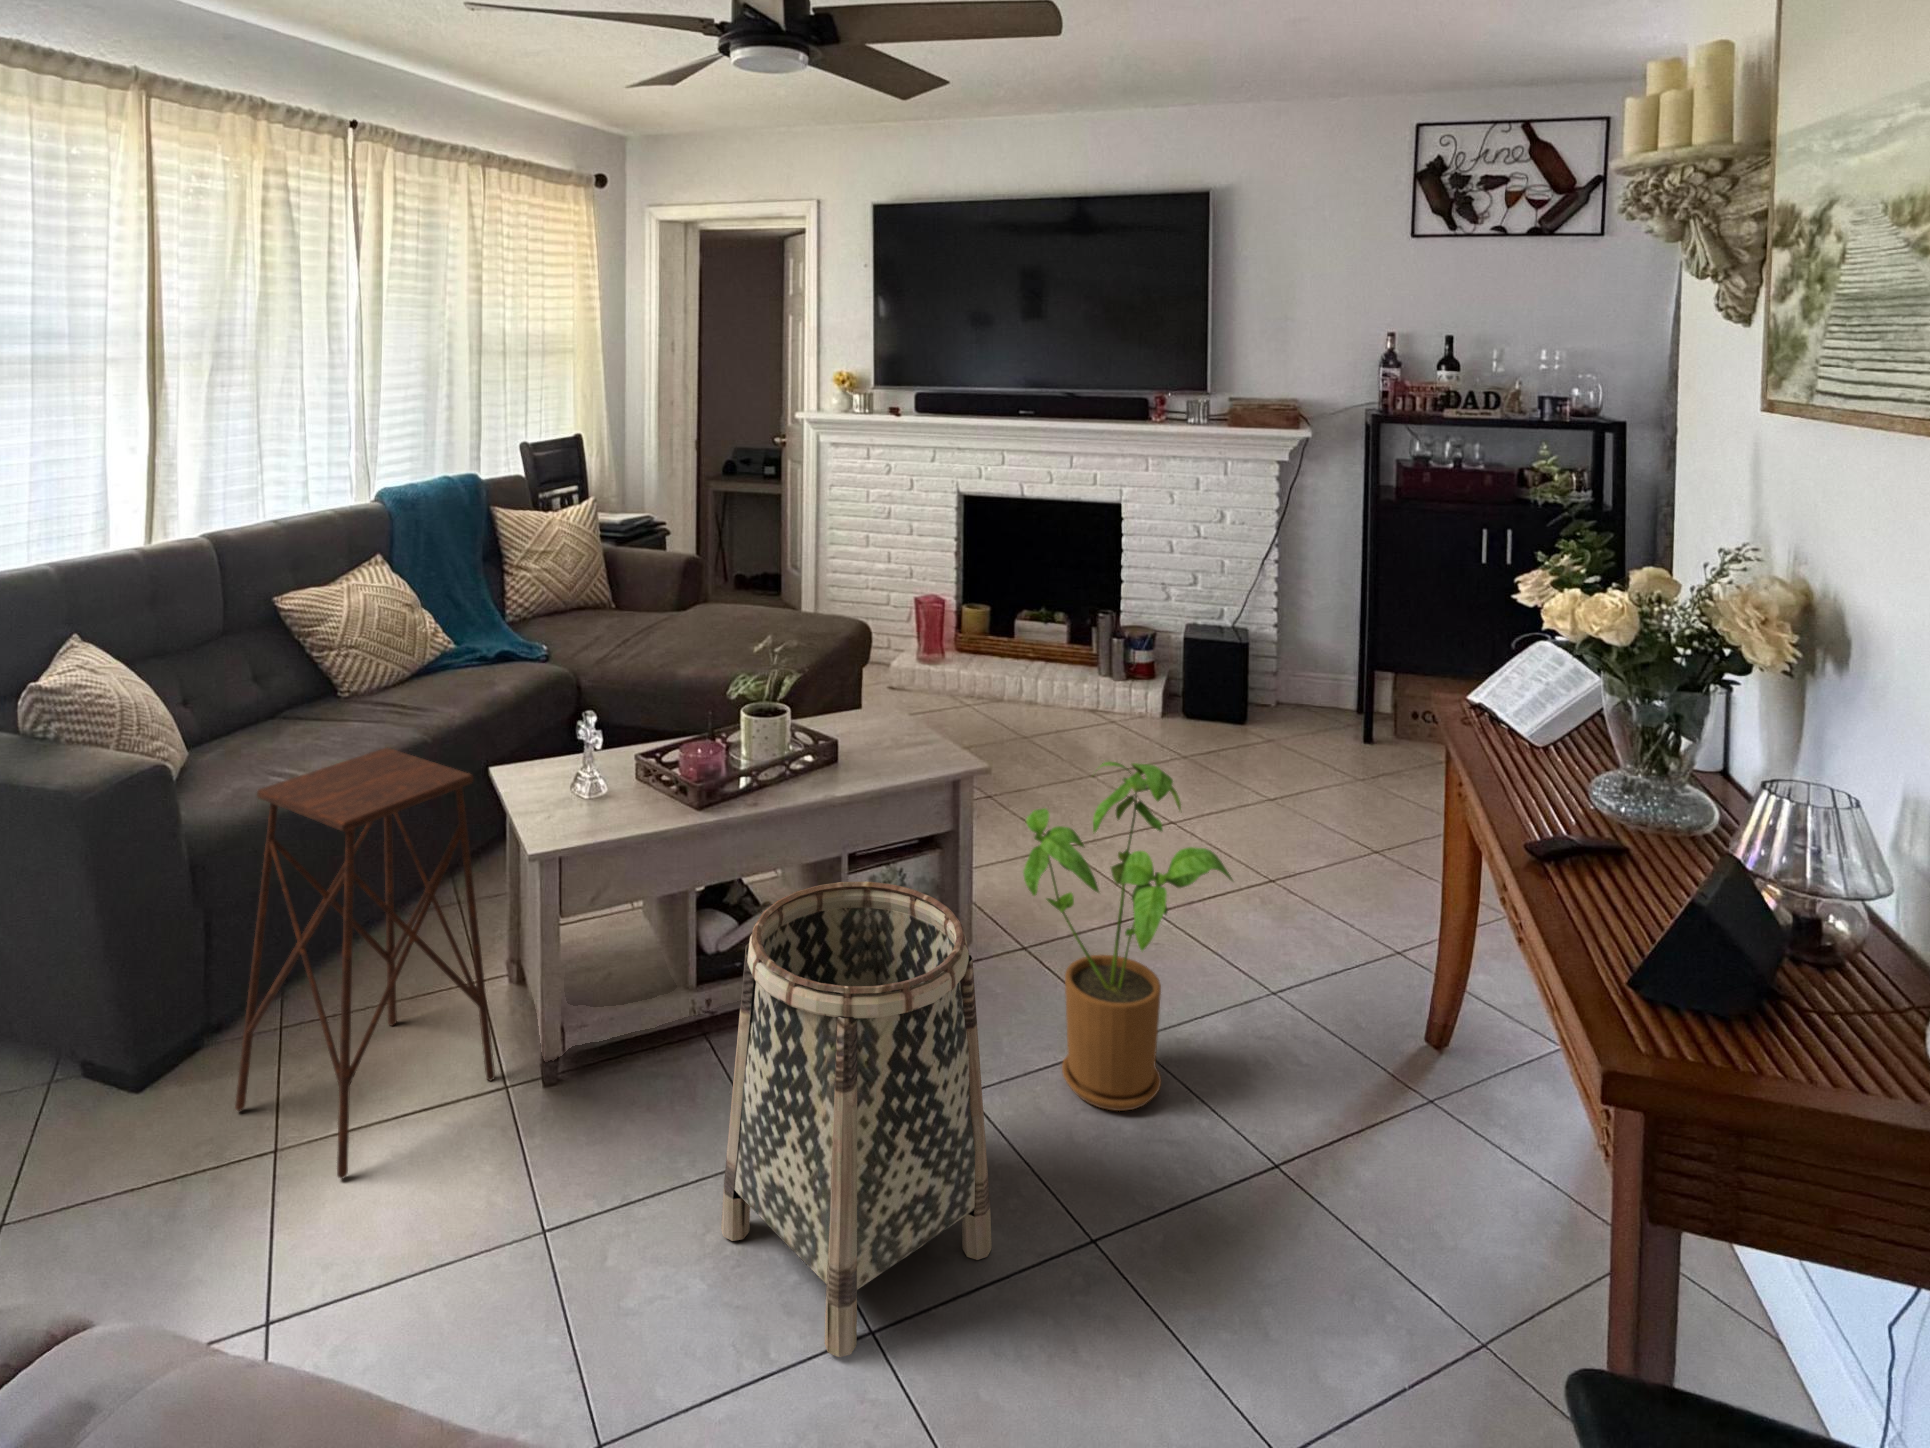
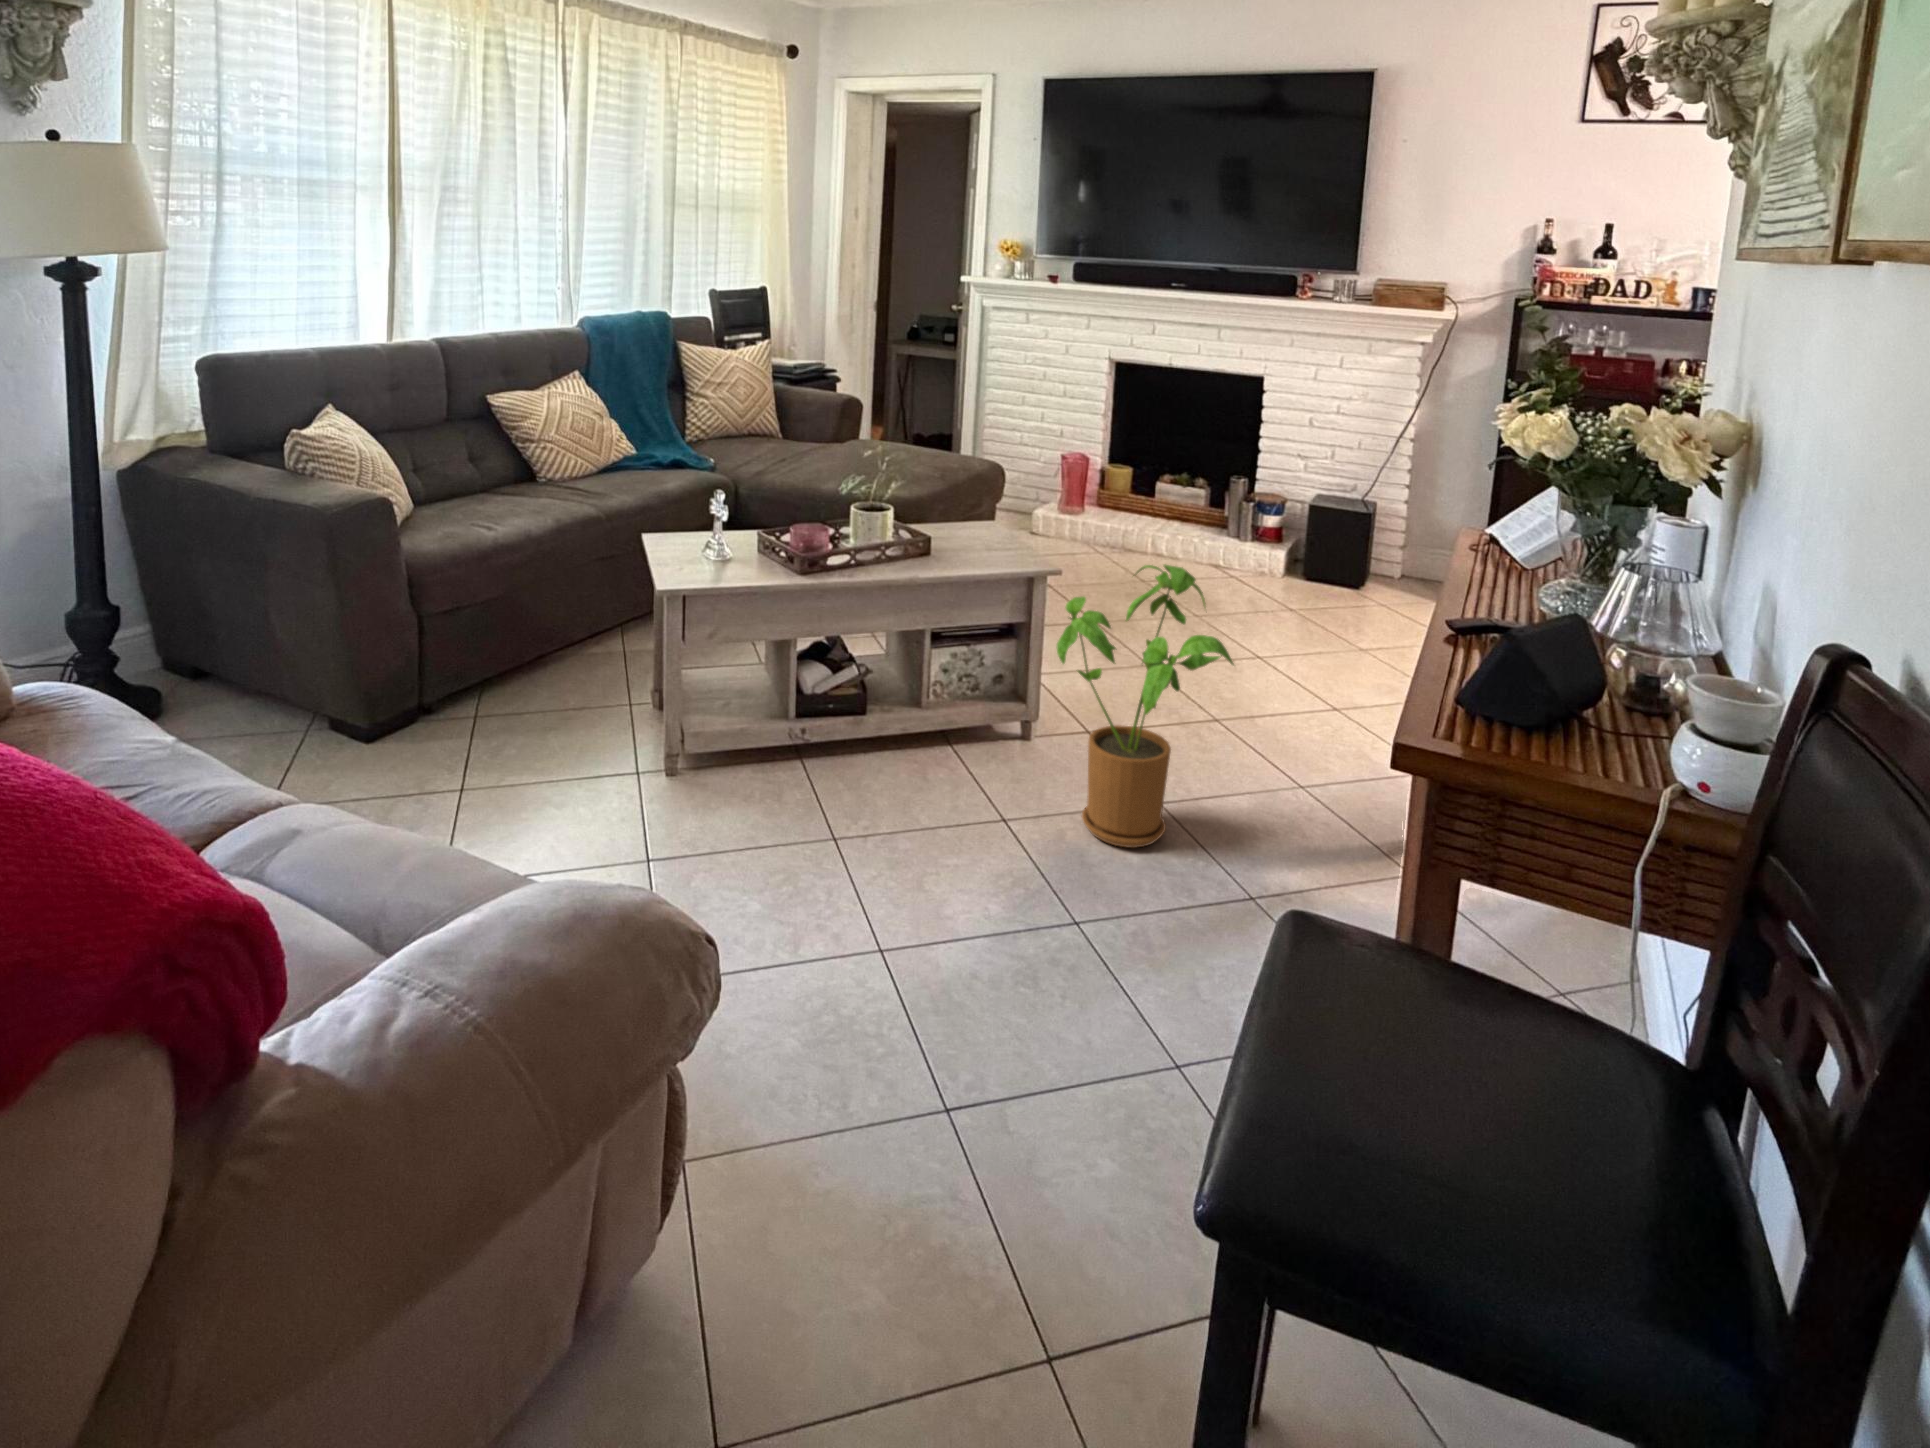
side table: present [235,747,495,1179] -> none [431,502,626,811]
basket: present [721,882,992,1357] -> none [774,626,983,962]

